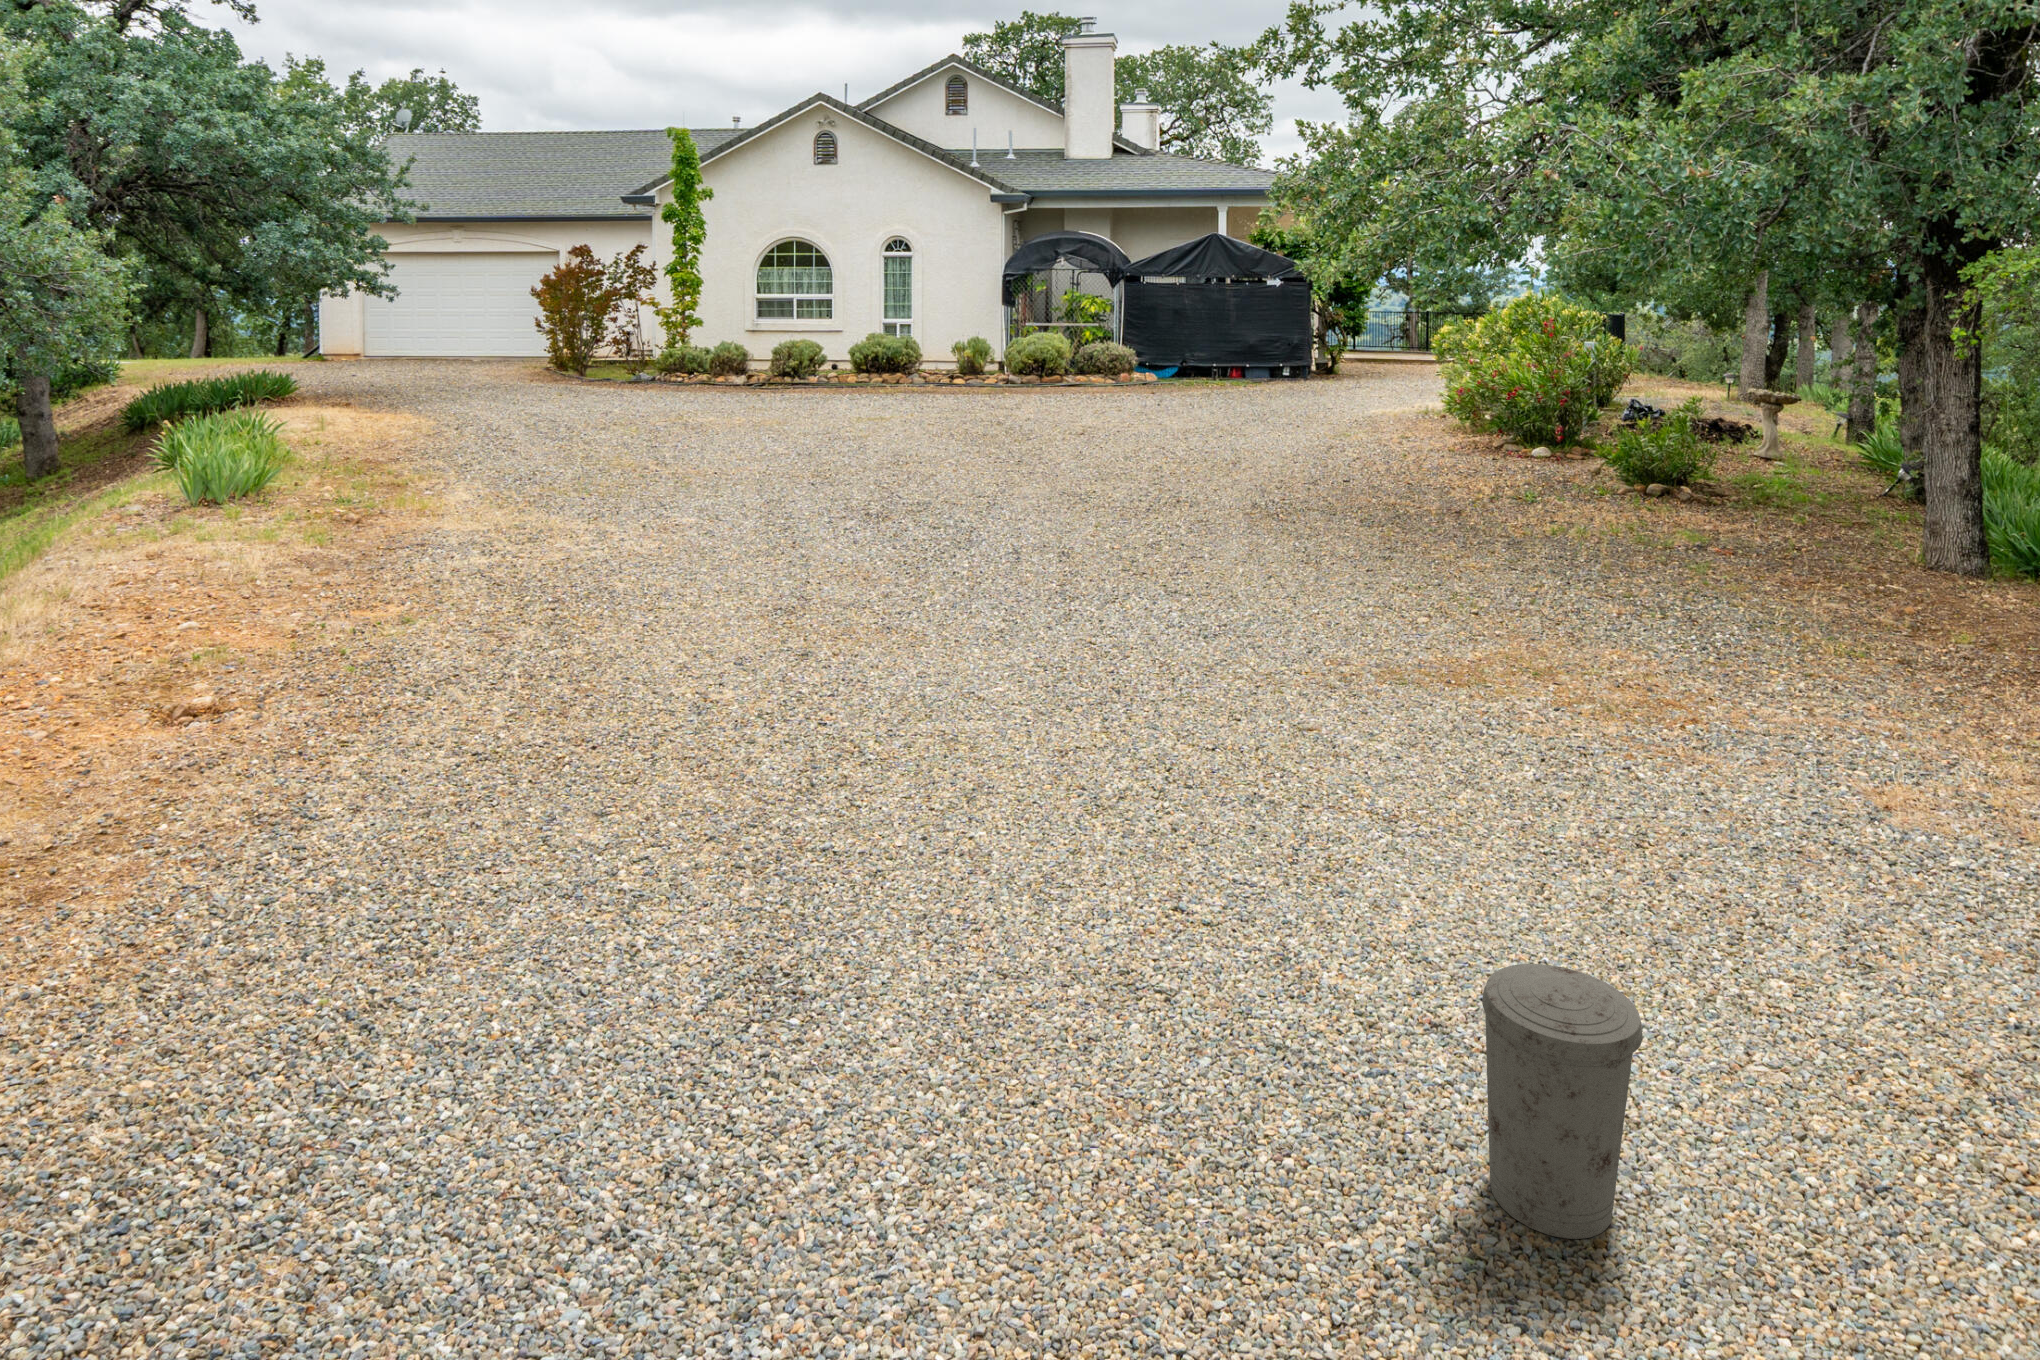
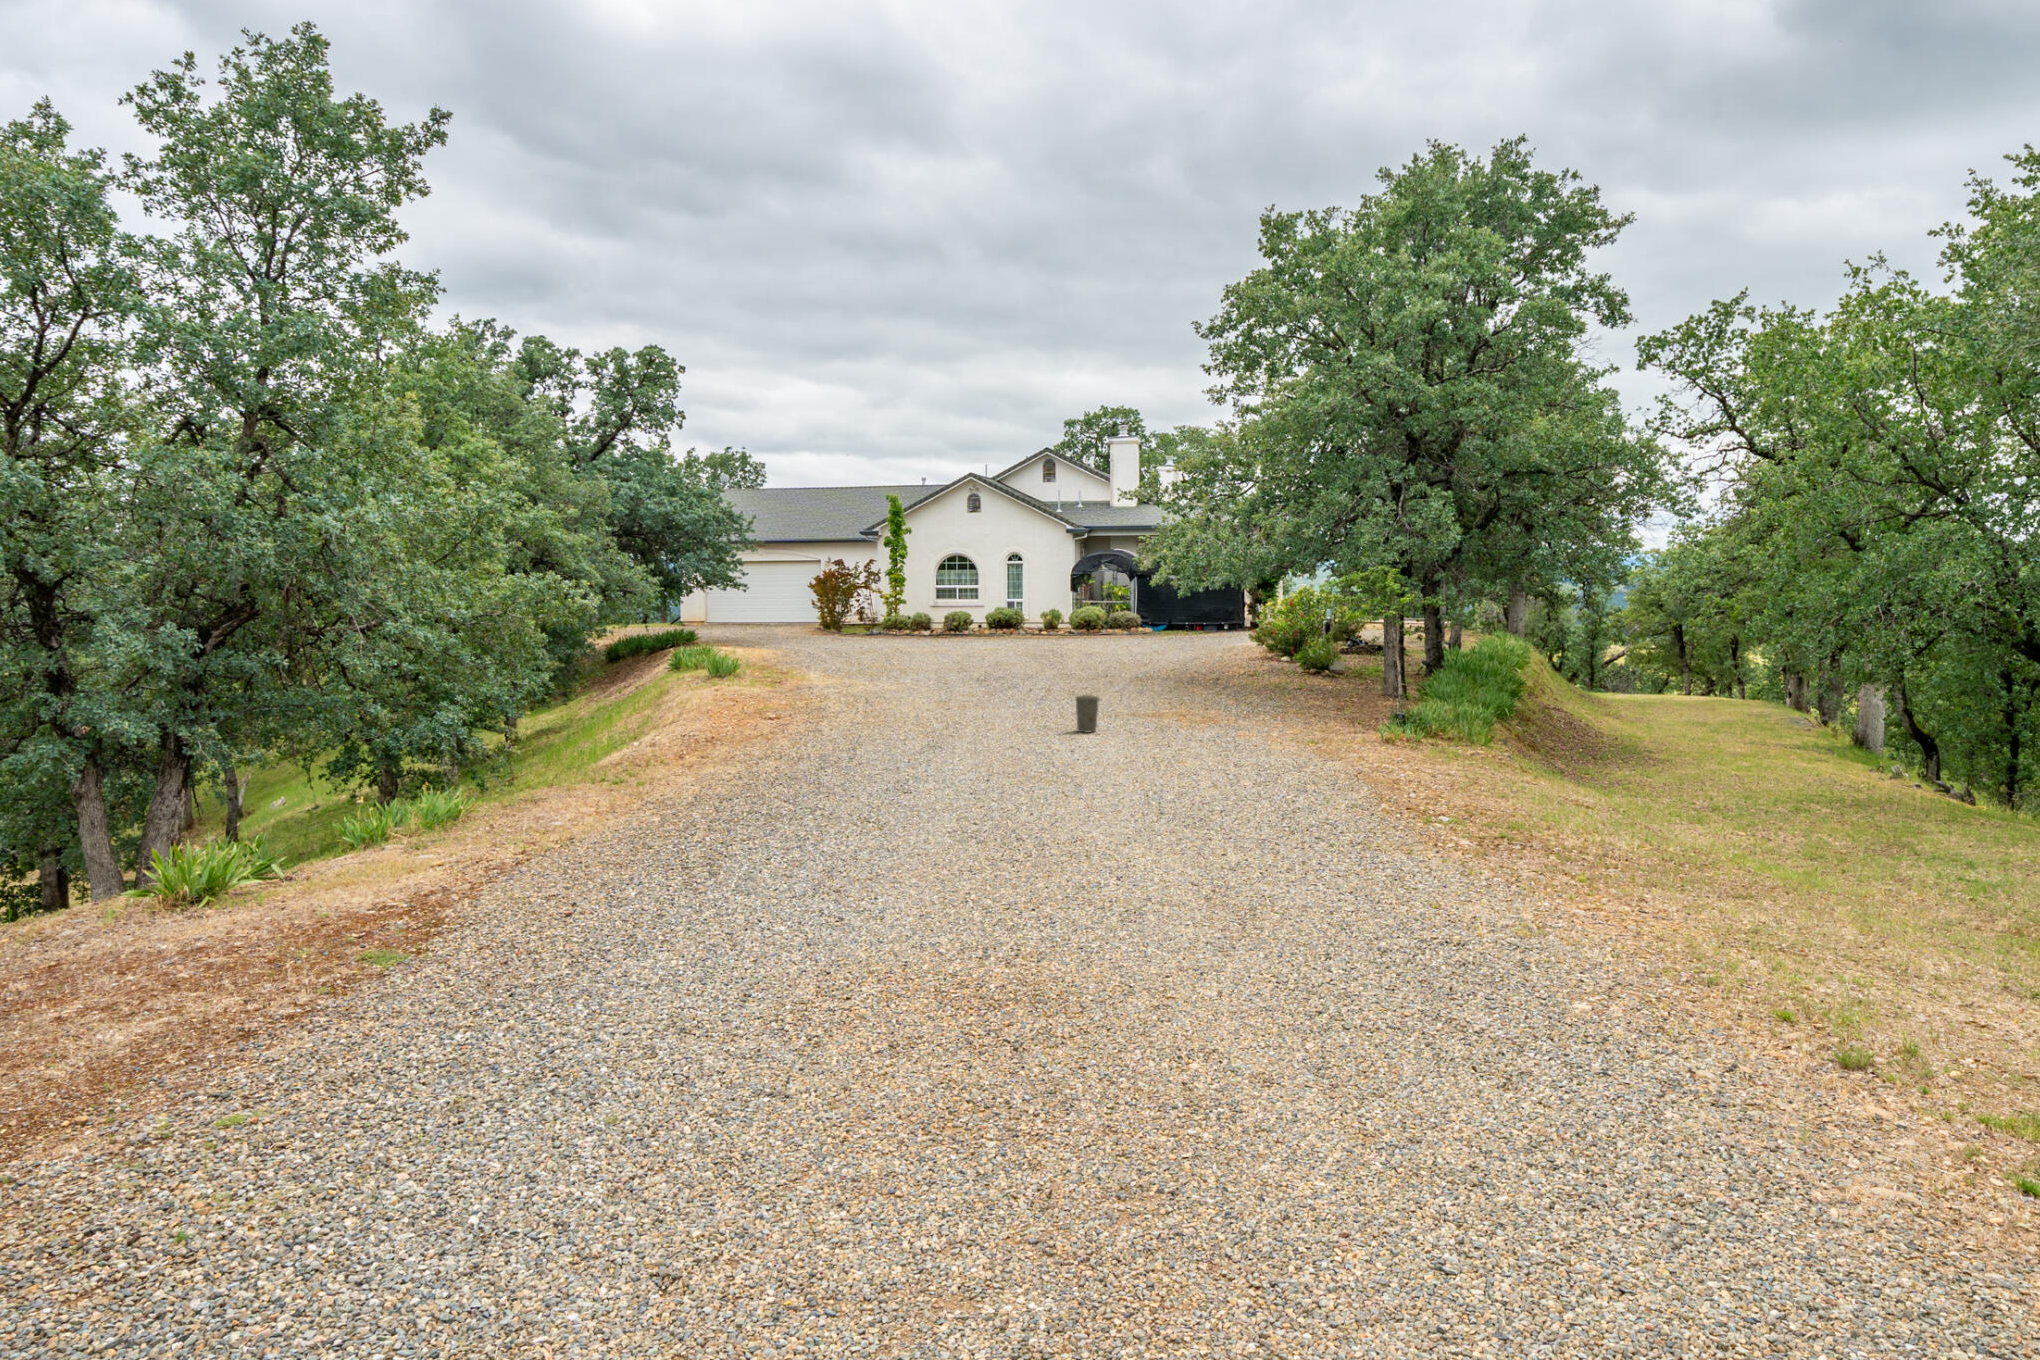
potted tree: none [1684,413,1731,506] -> present [1330,632,1345,670]

